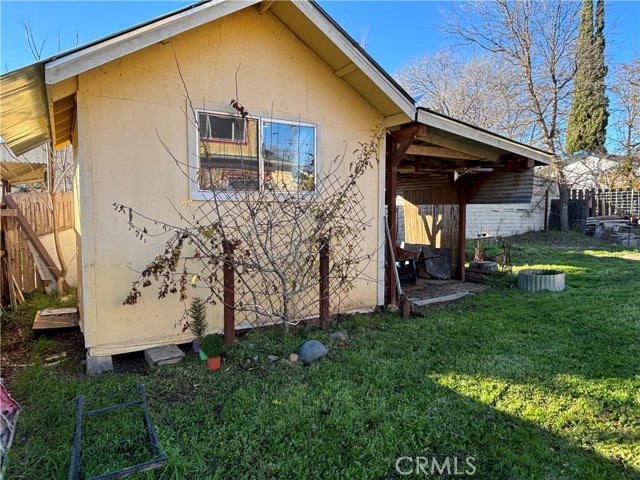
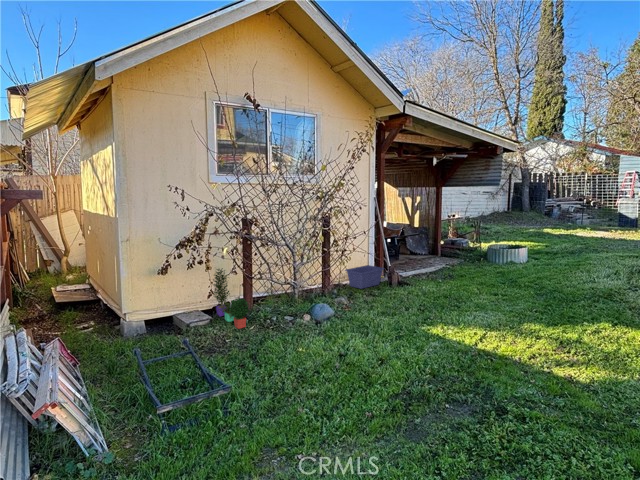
storage bin: none [348,293,393,321] -> present [345,265,384,289]

